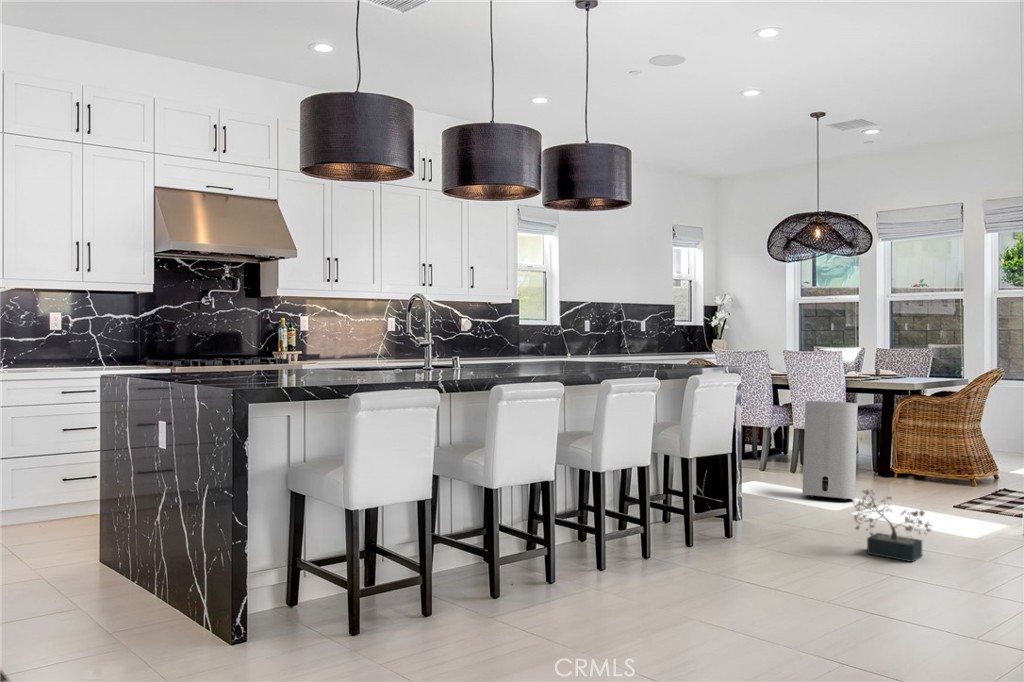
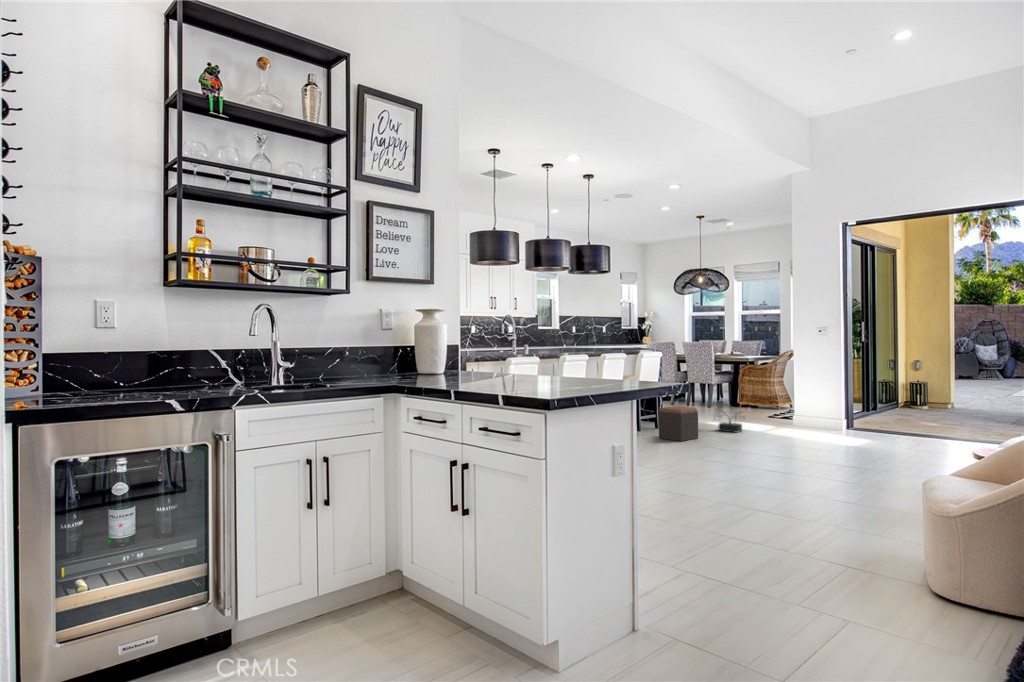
air purifier: present [802,401,858,500] -> none [692,367,719,415]
footstool: none [729,501,823,595] -> present [659,406,698,441]

